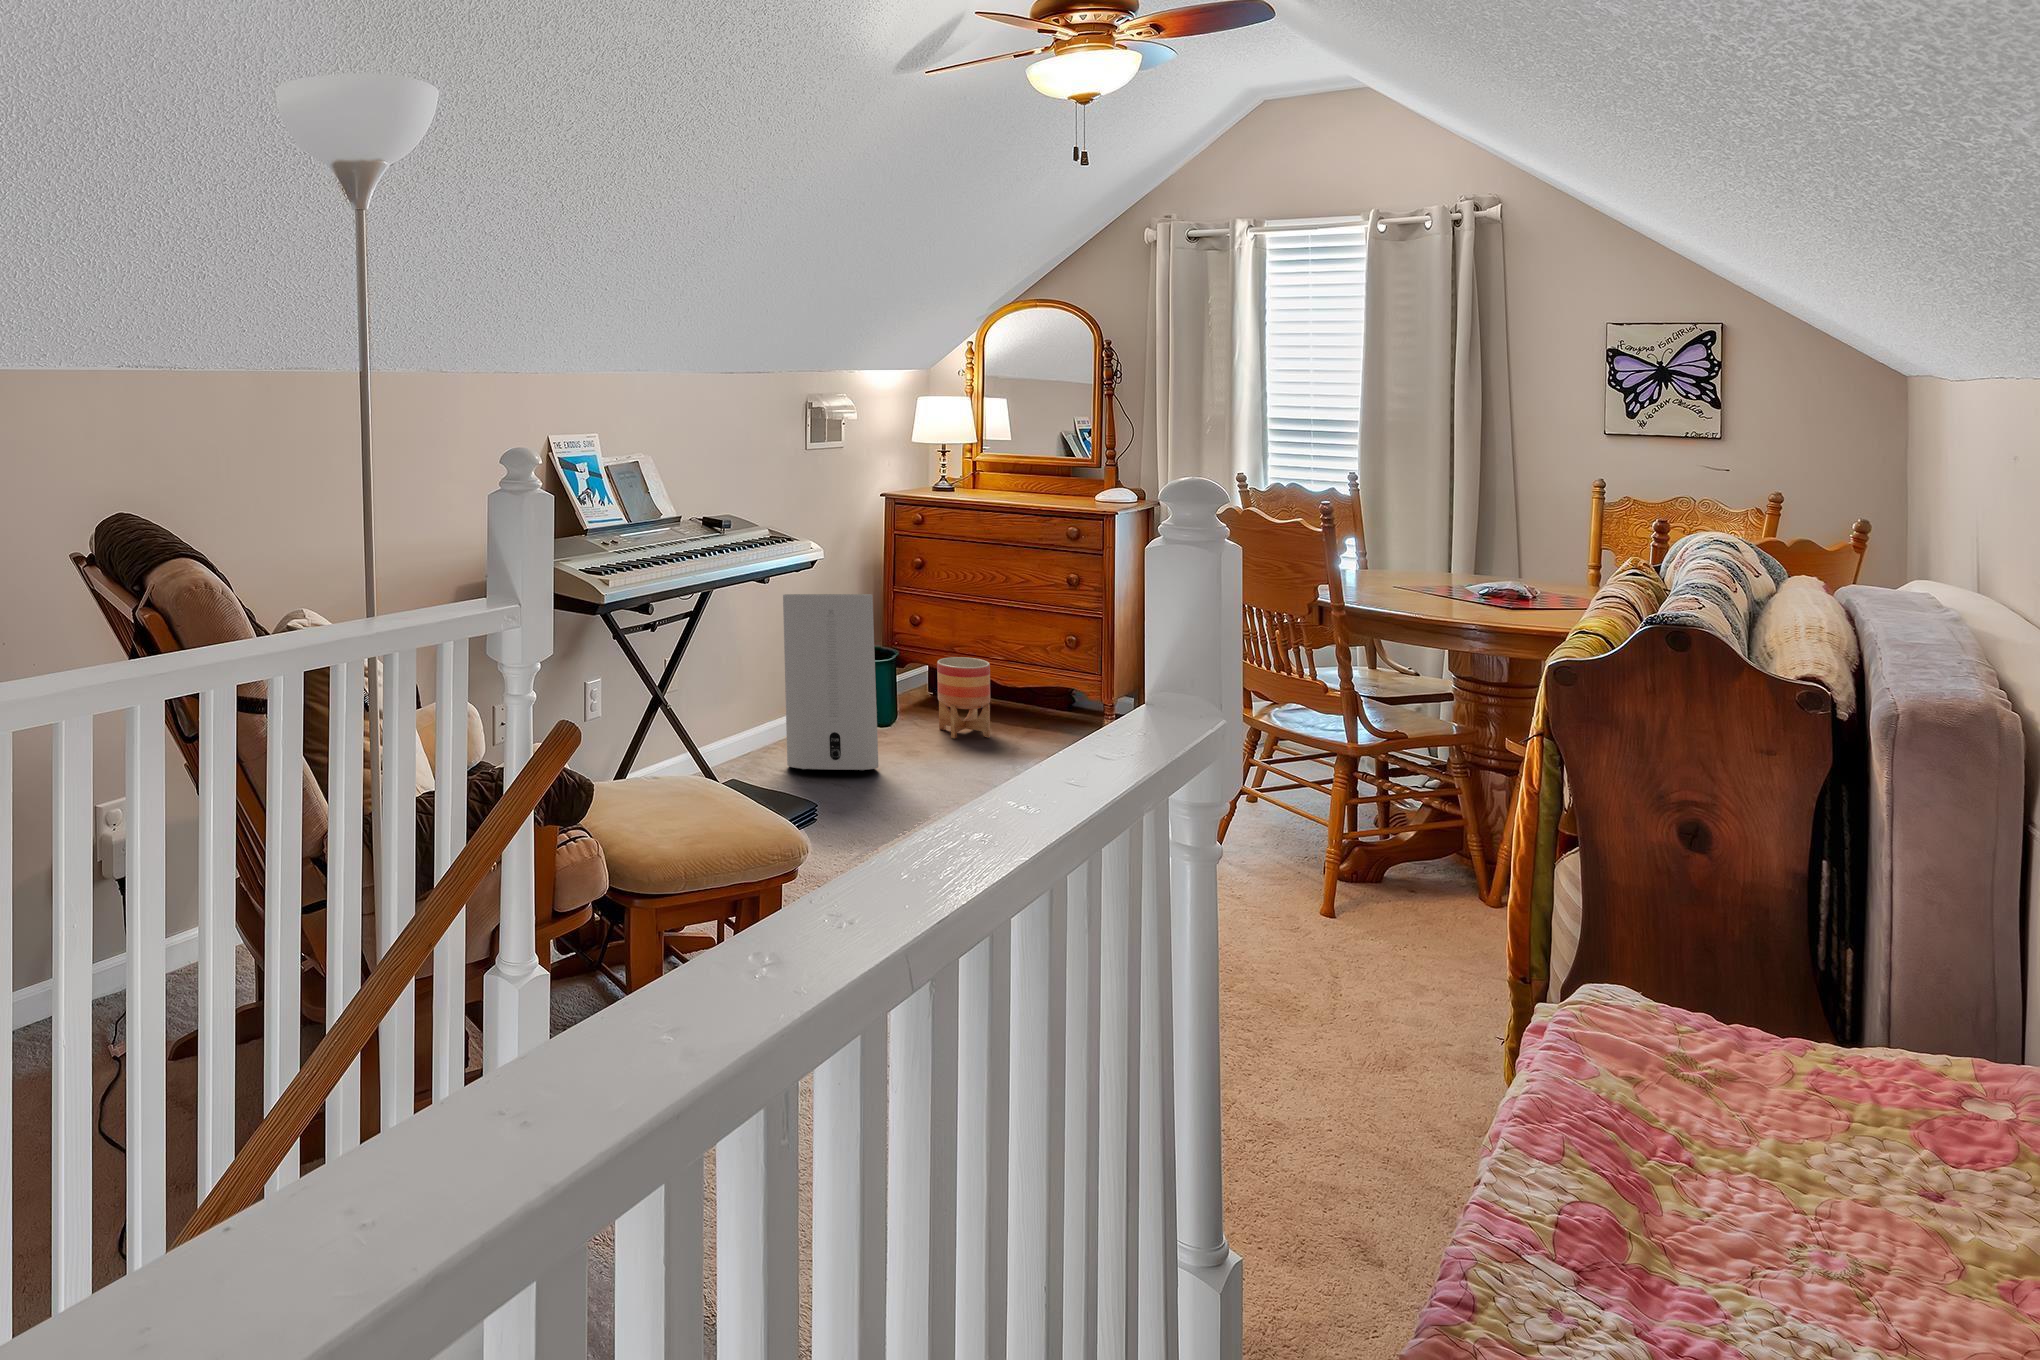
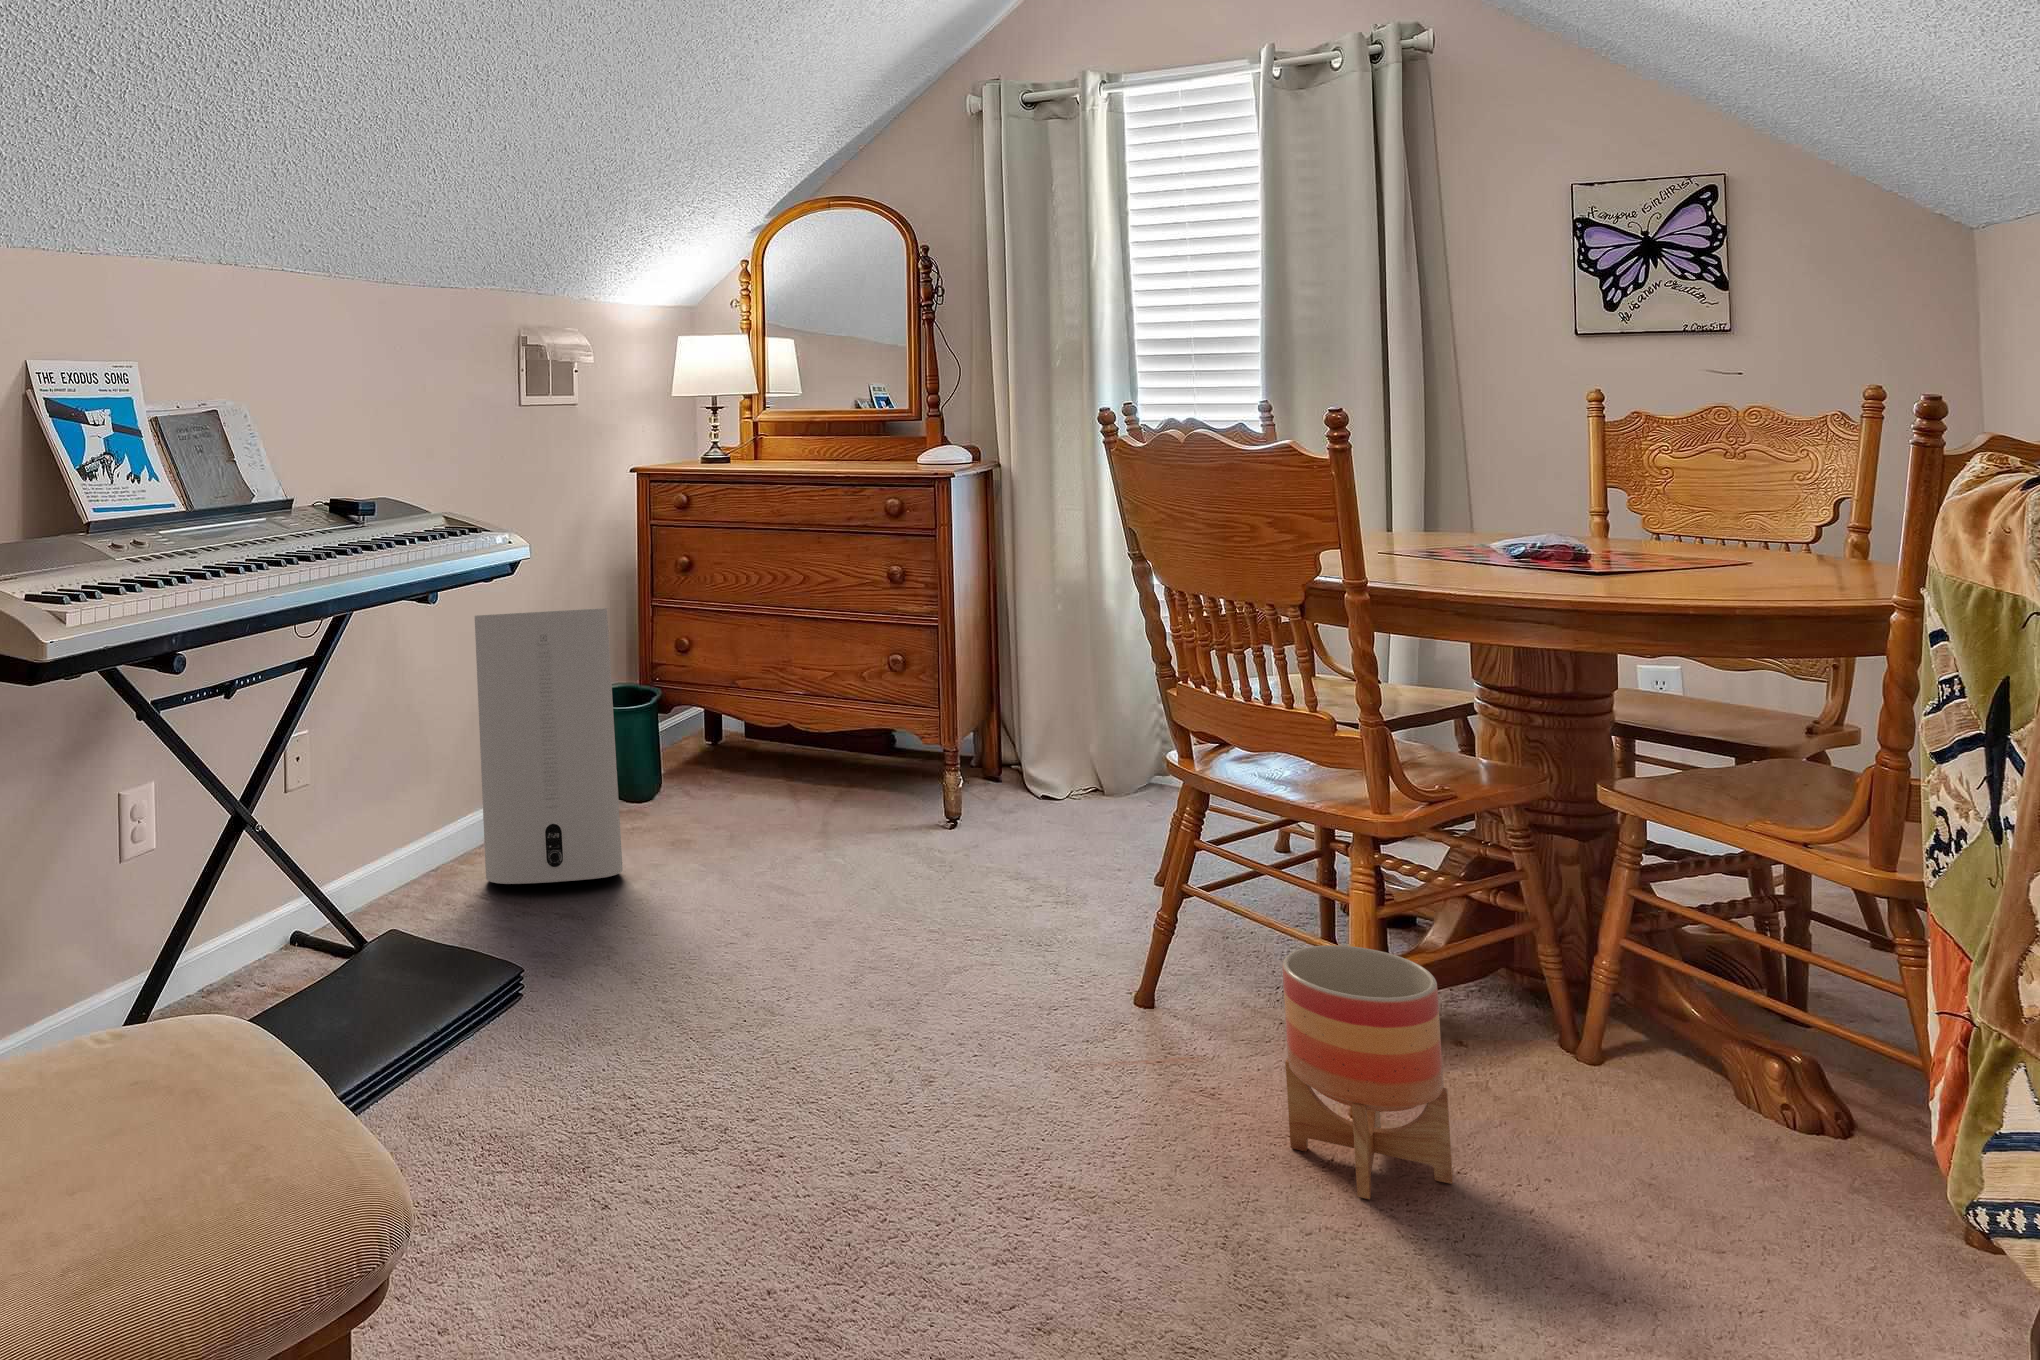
planter: present [937,657,990,739] -> present [1283,945,1453,1199]

